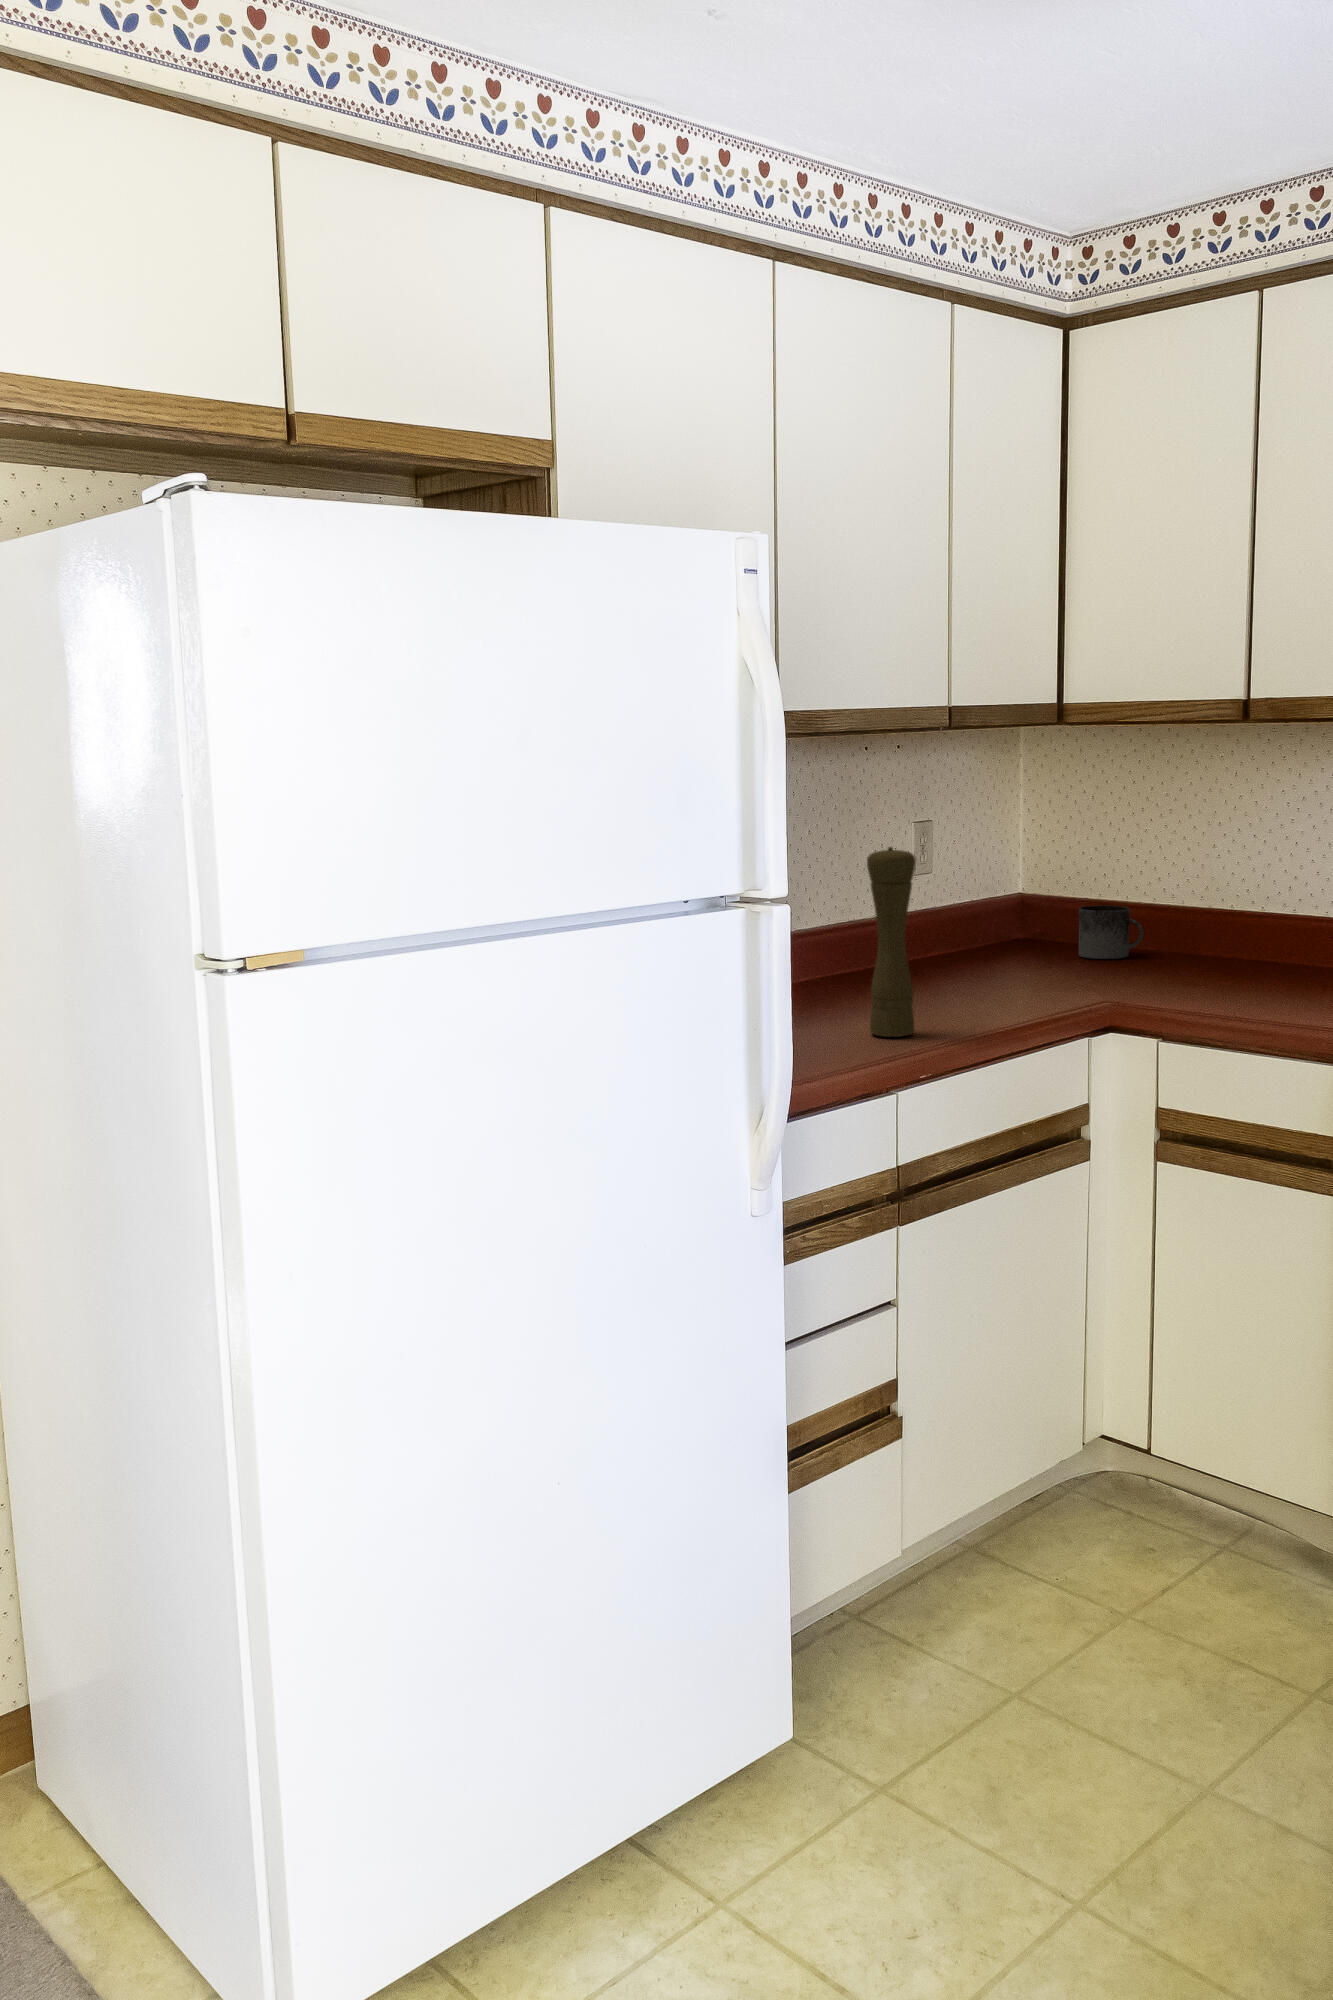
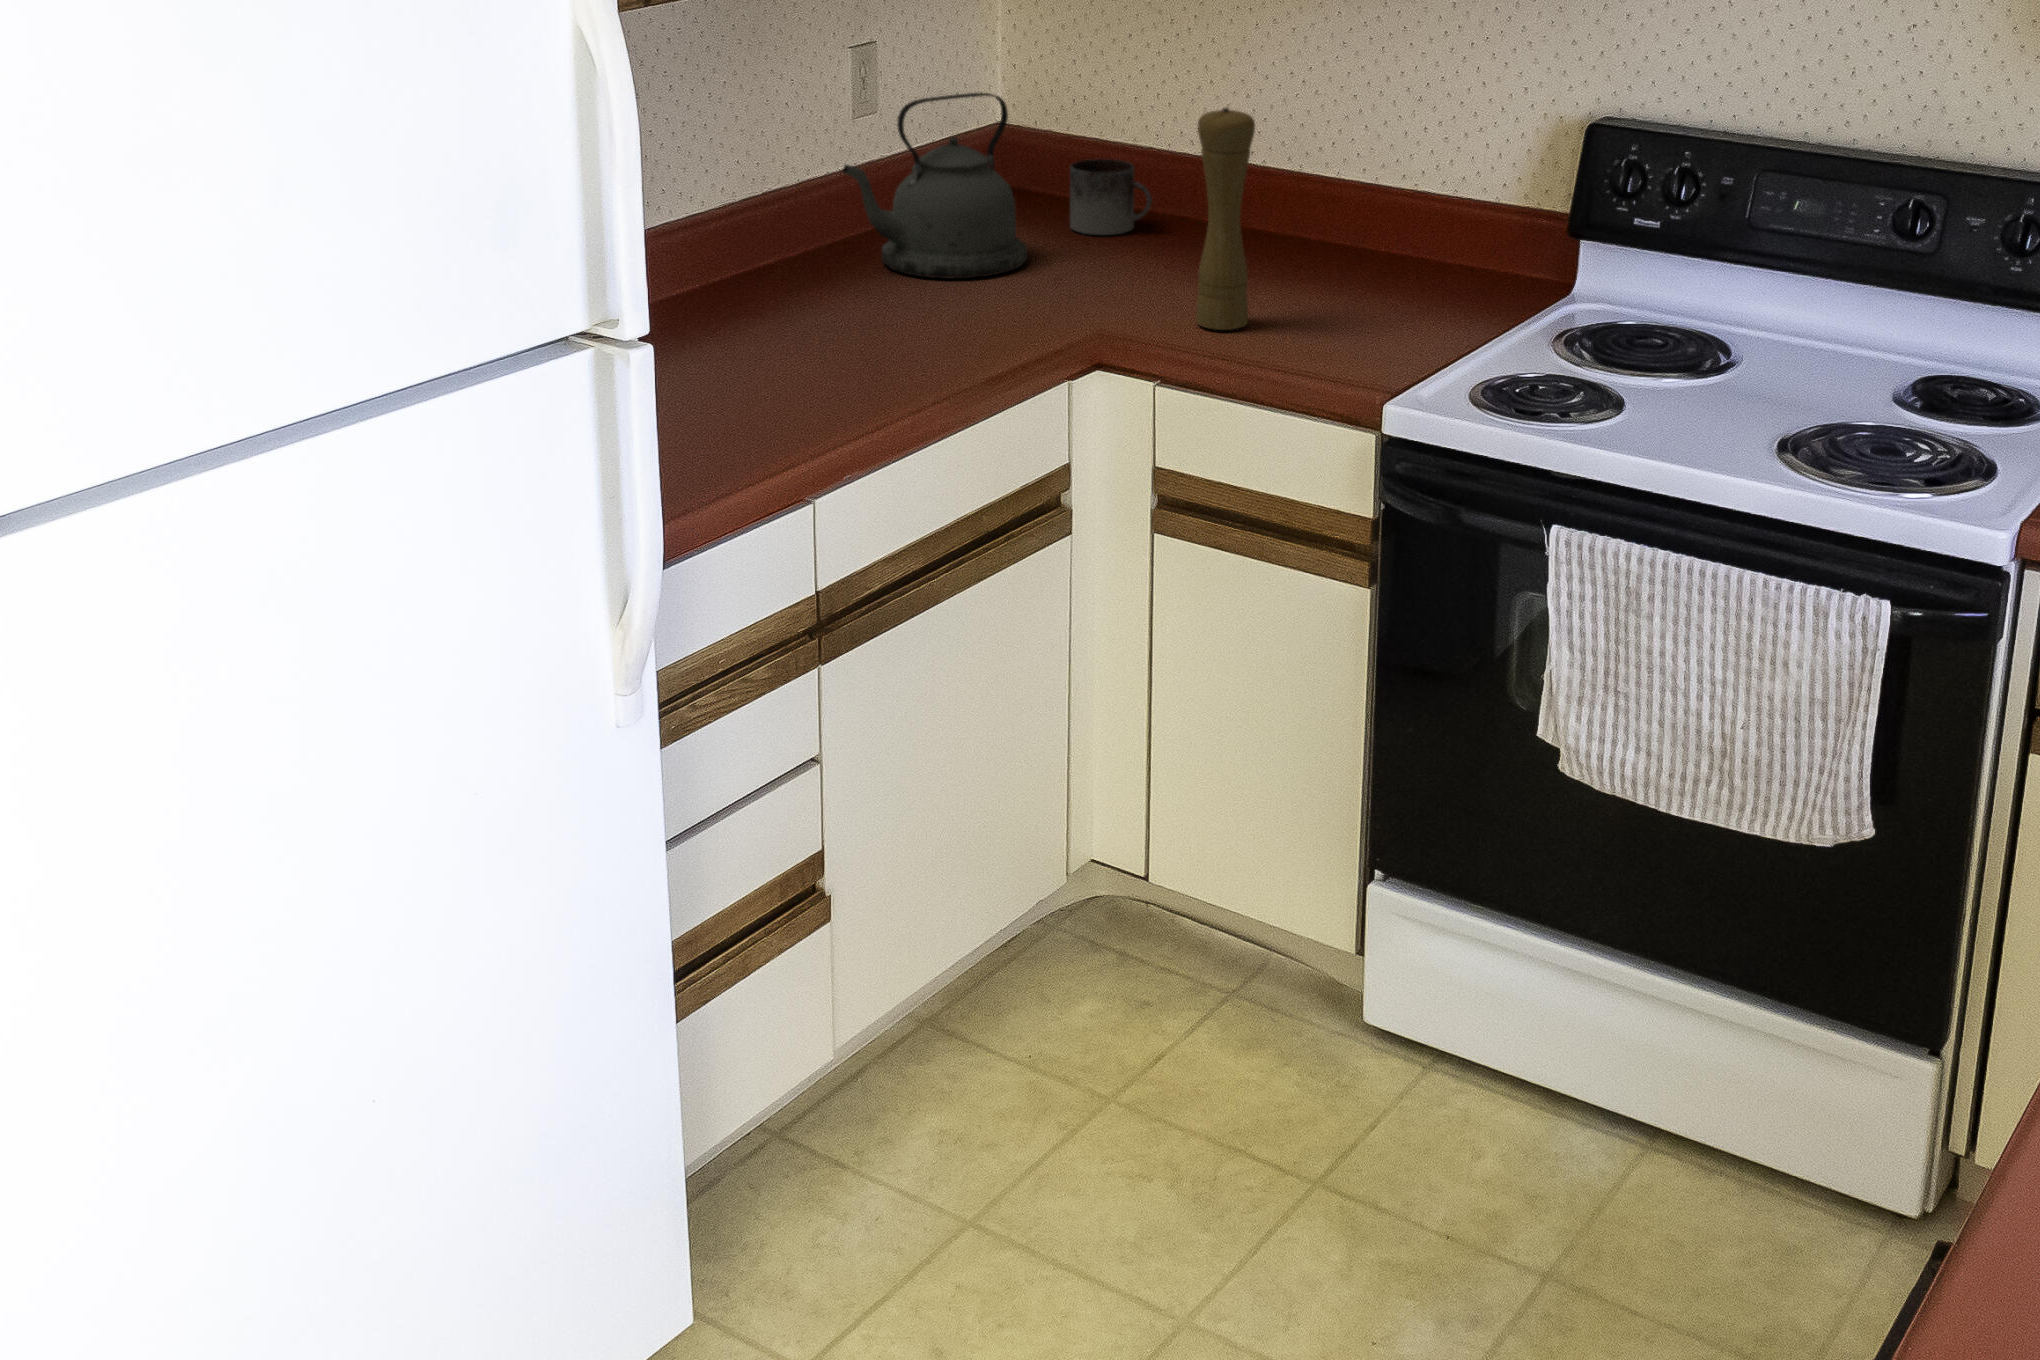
kettle: none [911,844,1049,978] -> present [843,93,1028,278]
pepper mill: present [867,847,916,1037] -> present [1196,108,1255,330]

